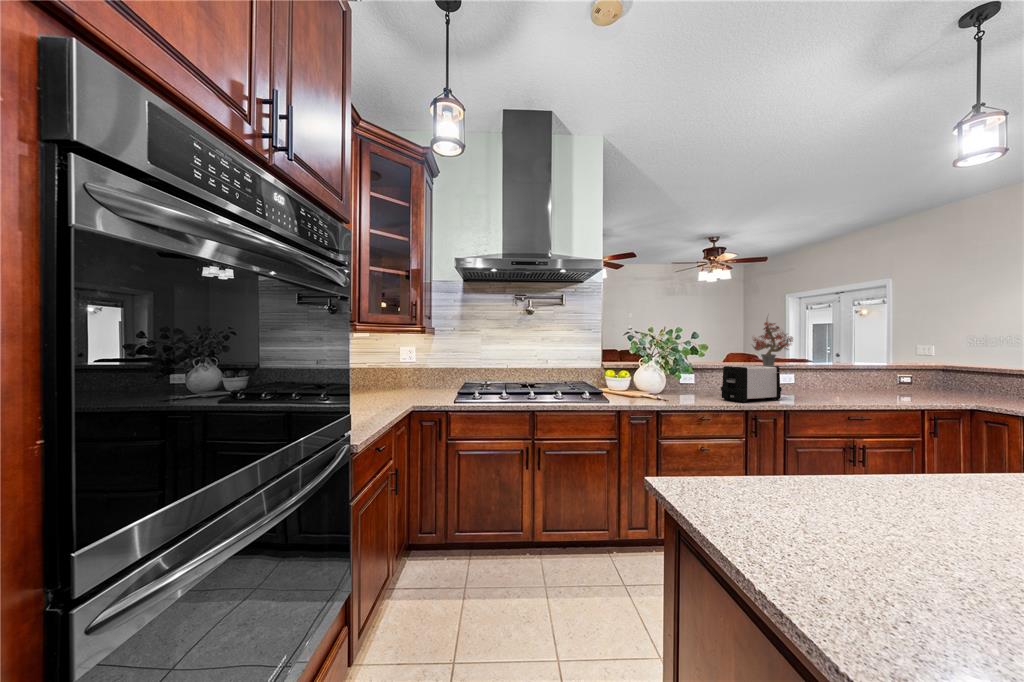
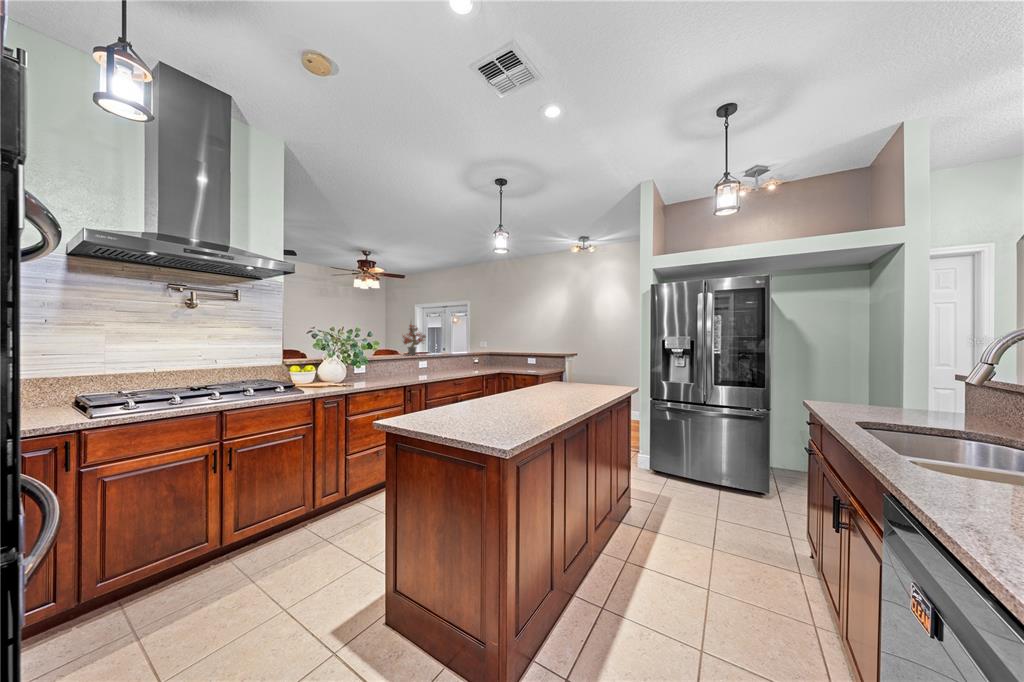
toaster: present [721,365,782,403] -> none [388,355,425,382]

